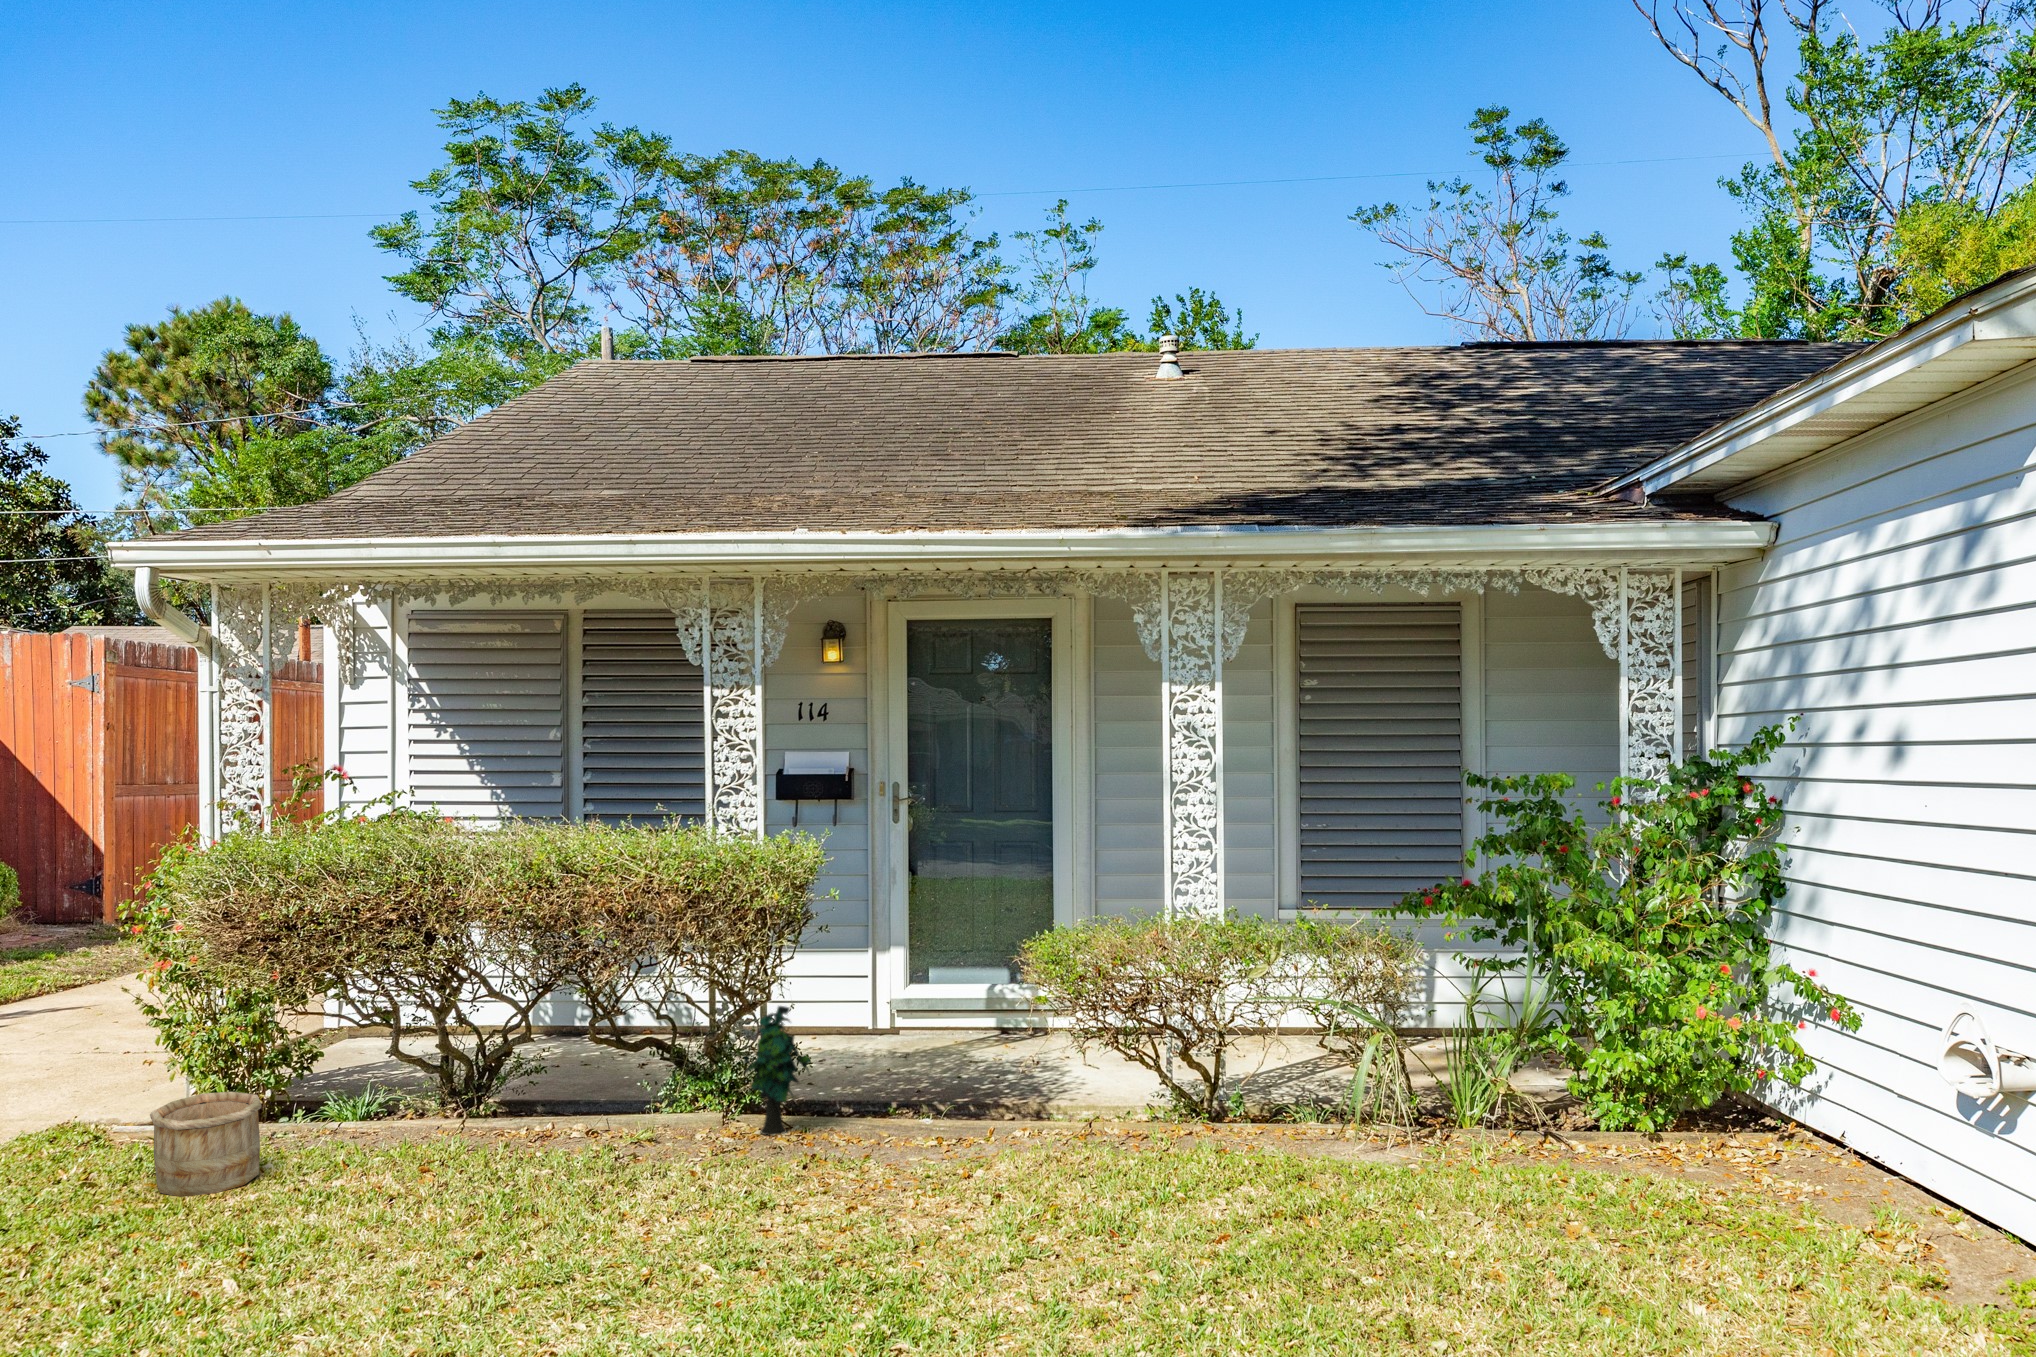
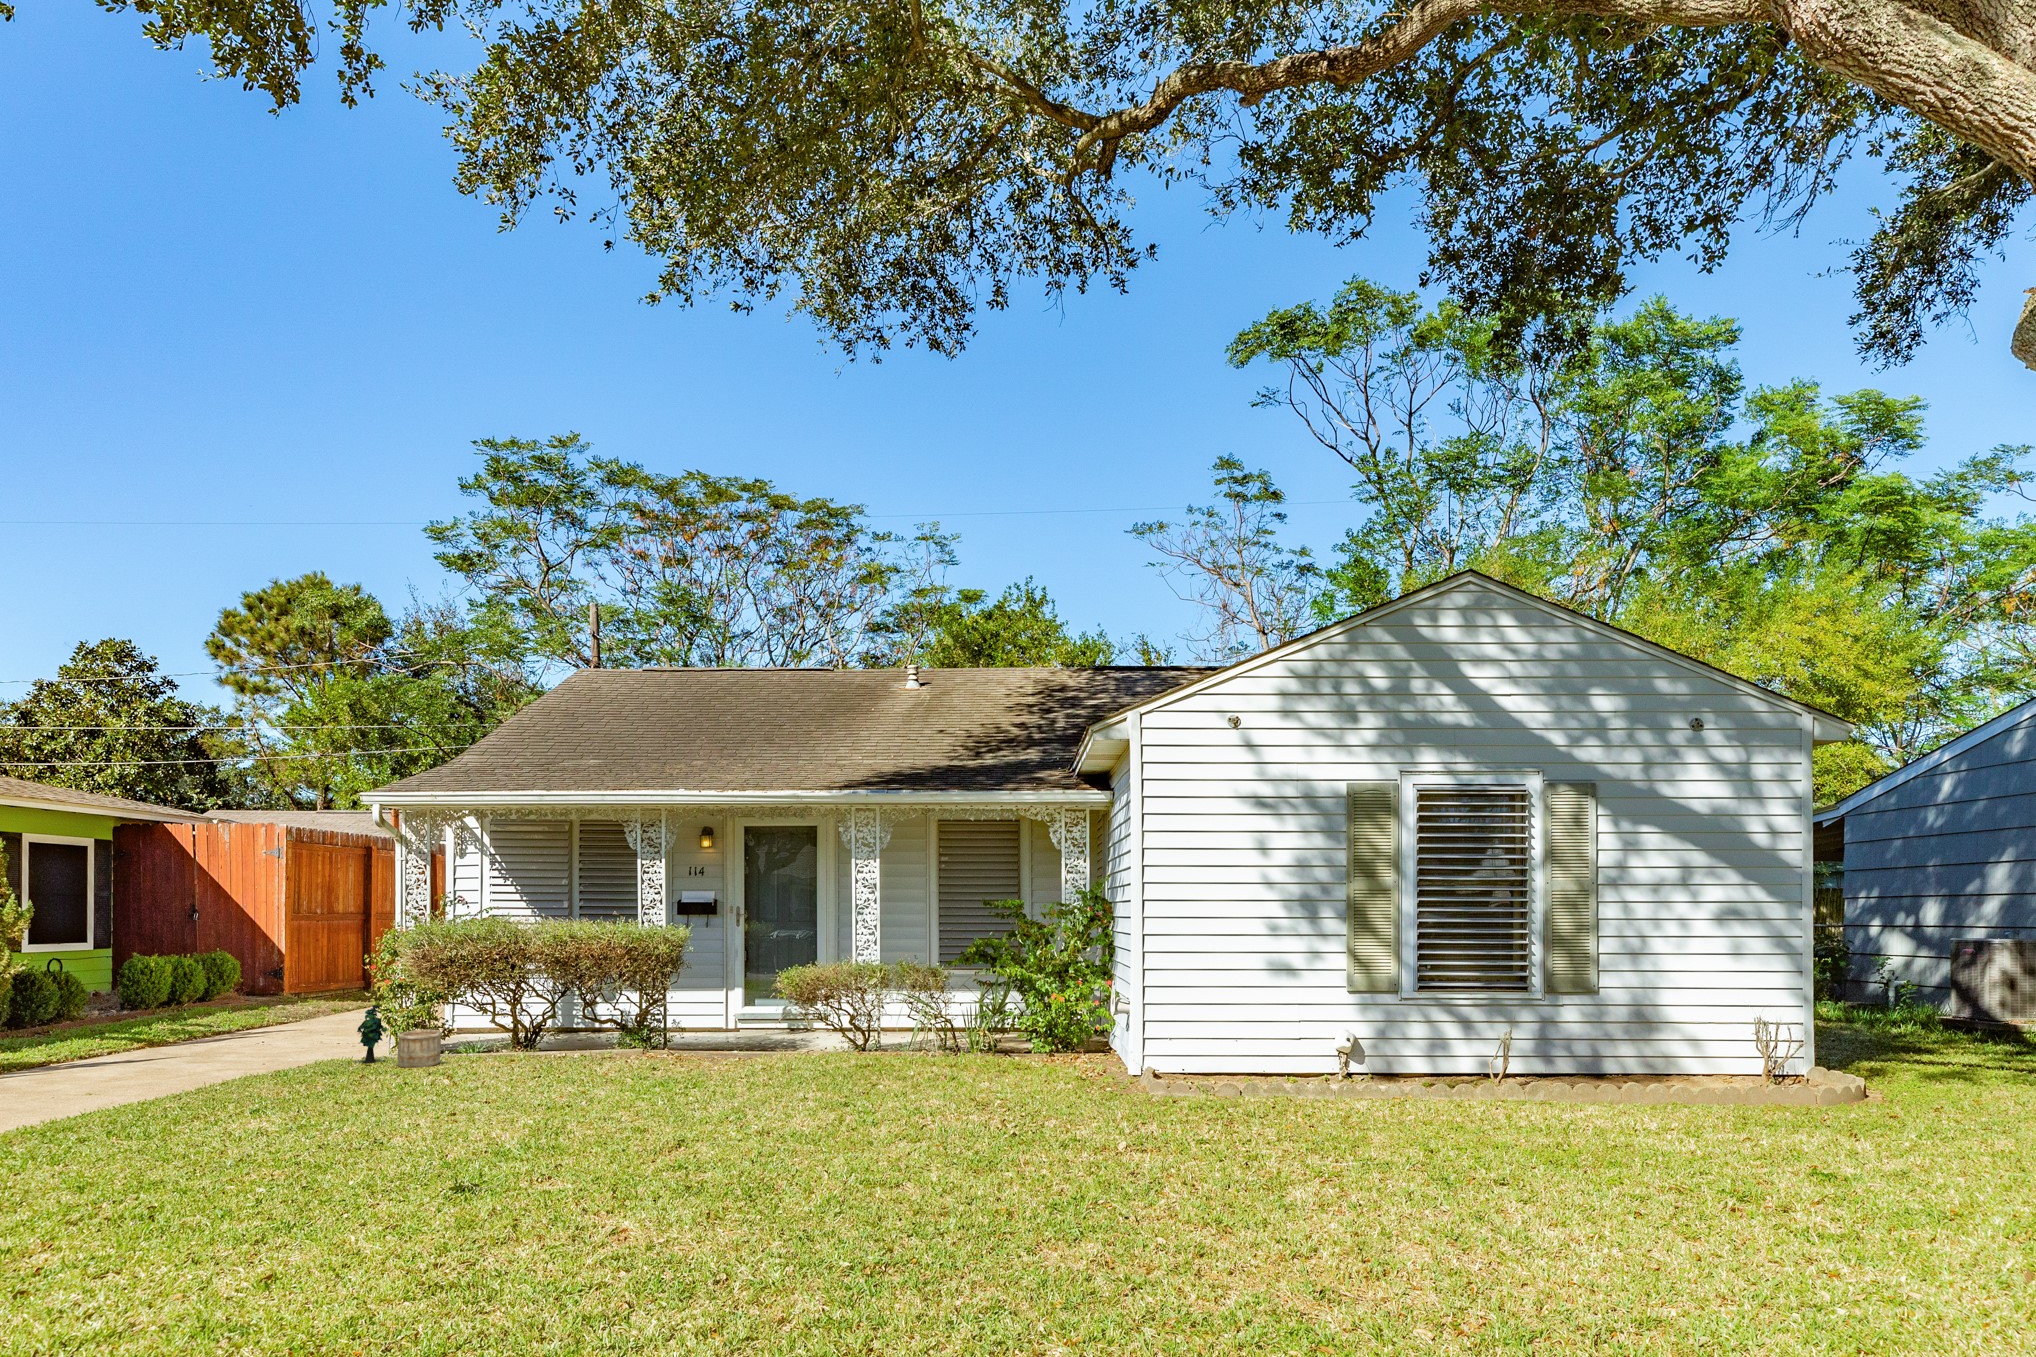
decorative plant: present [743,1006,811,1136] -> present [357,1005,387,1063]

